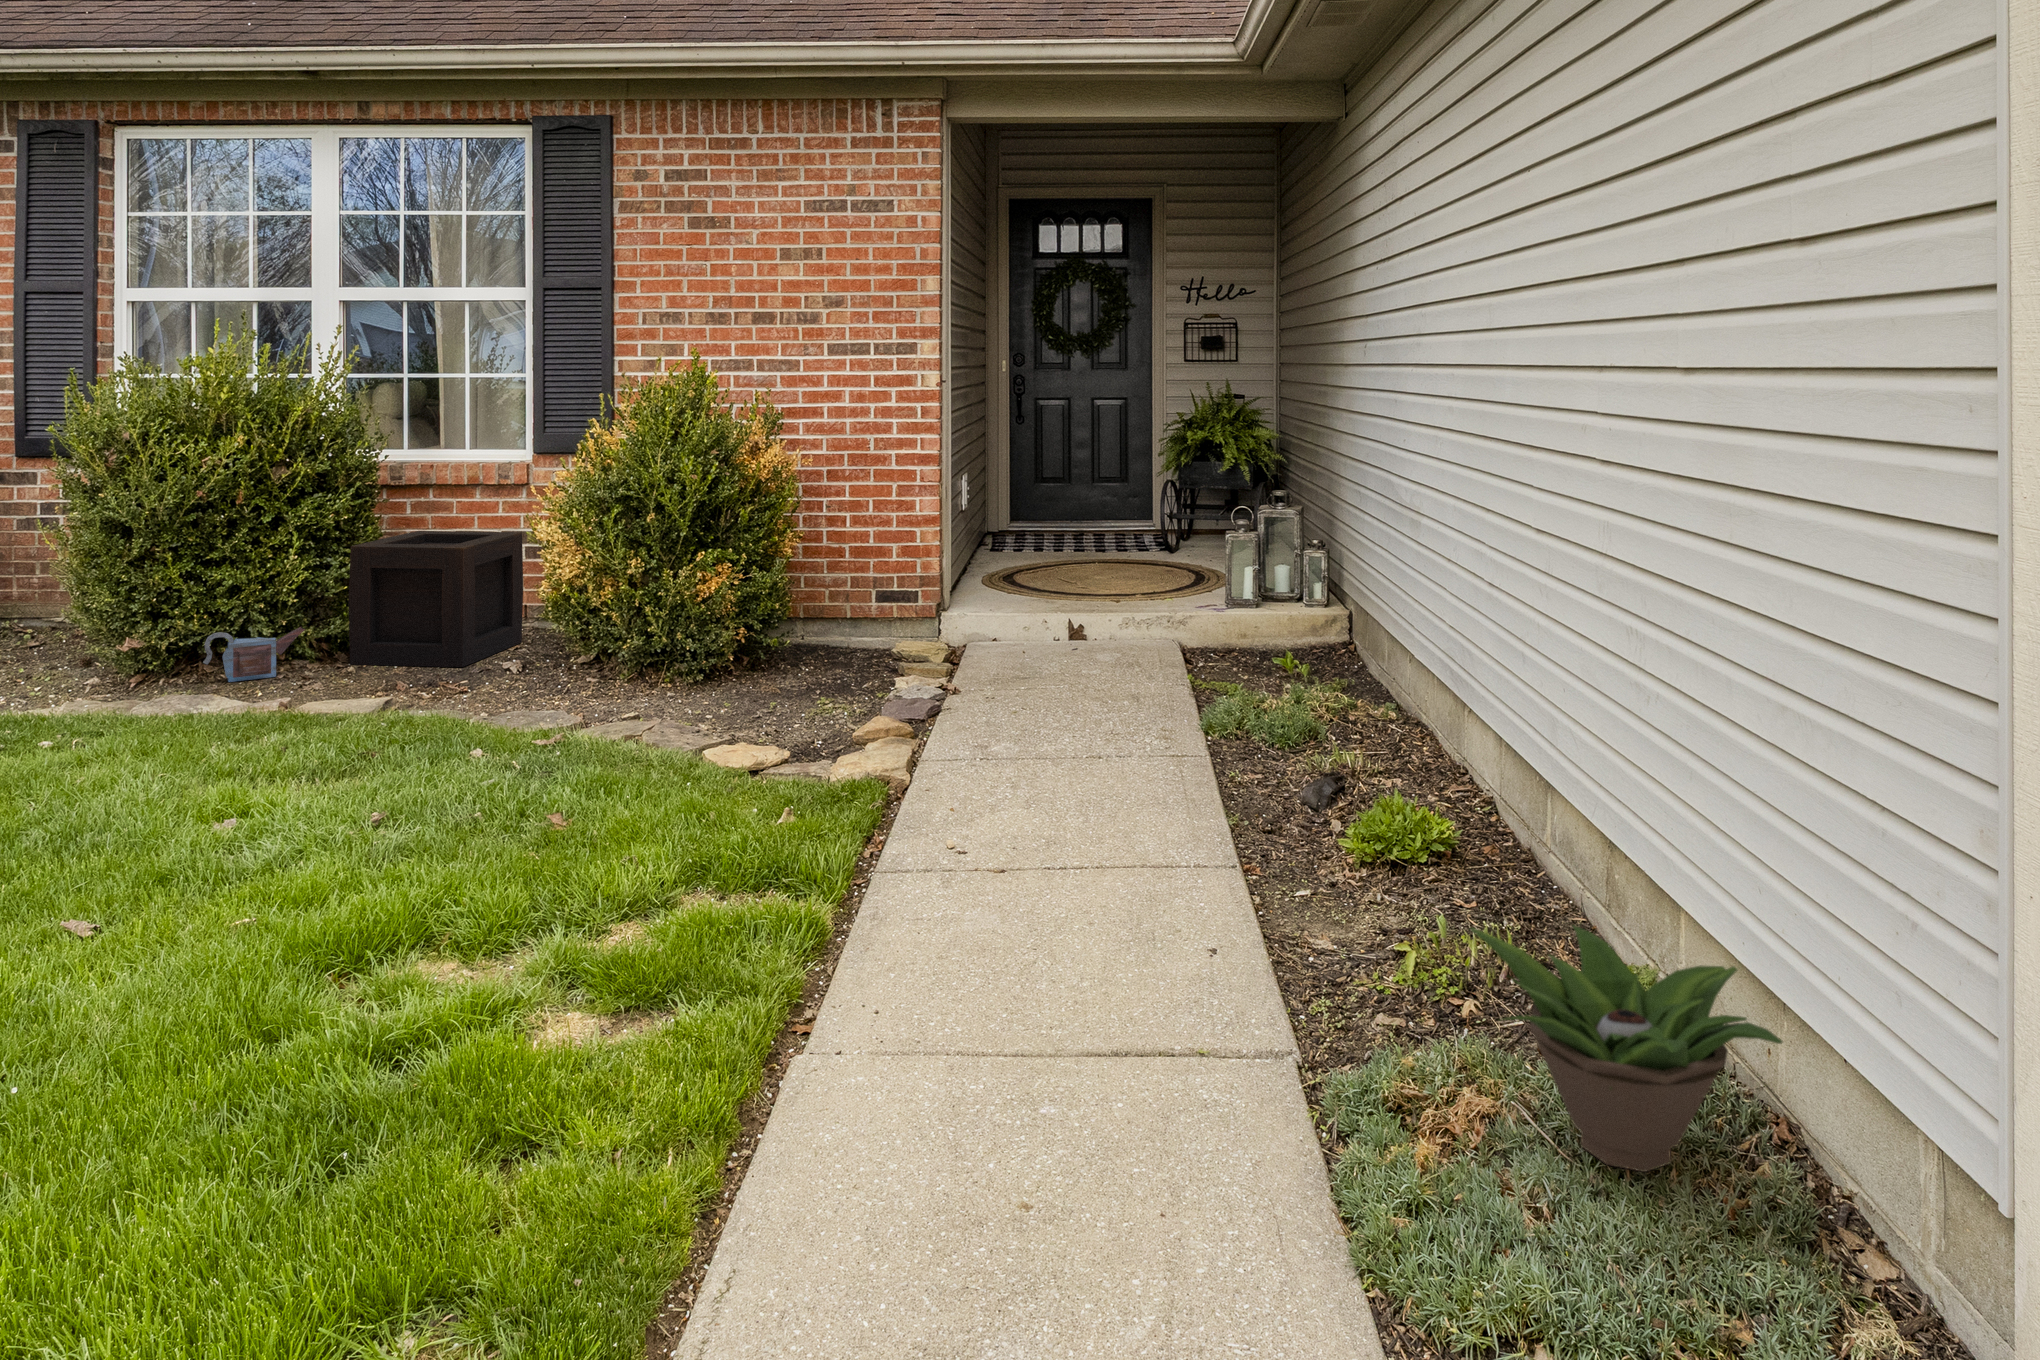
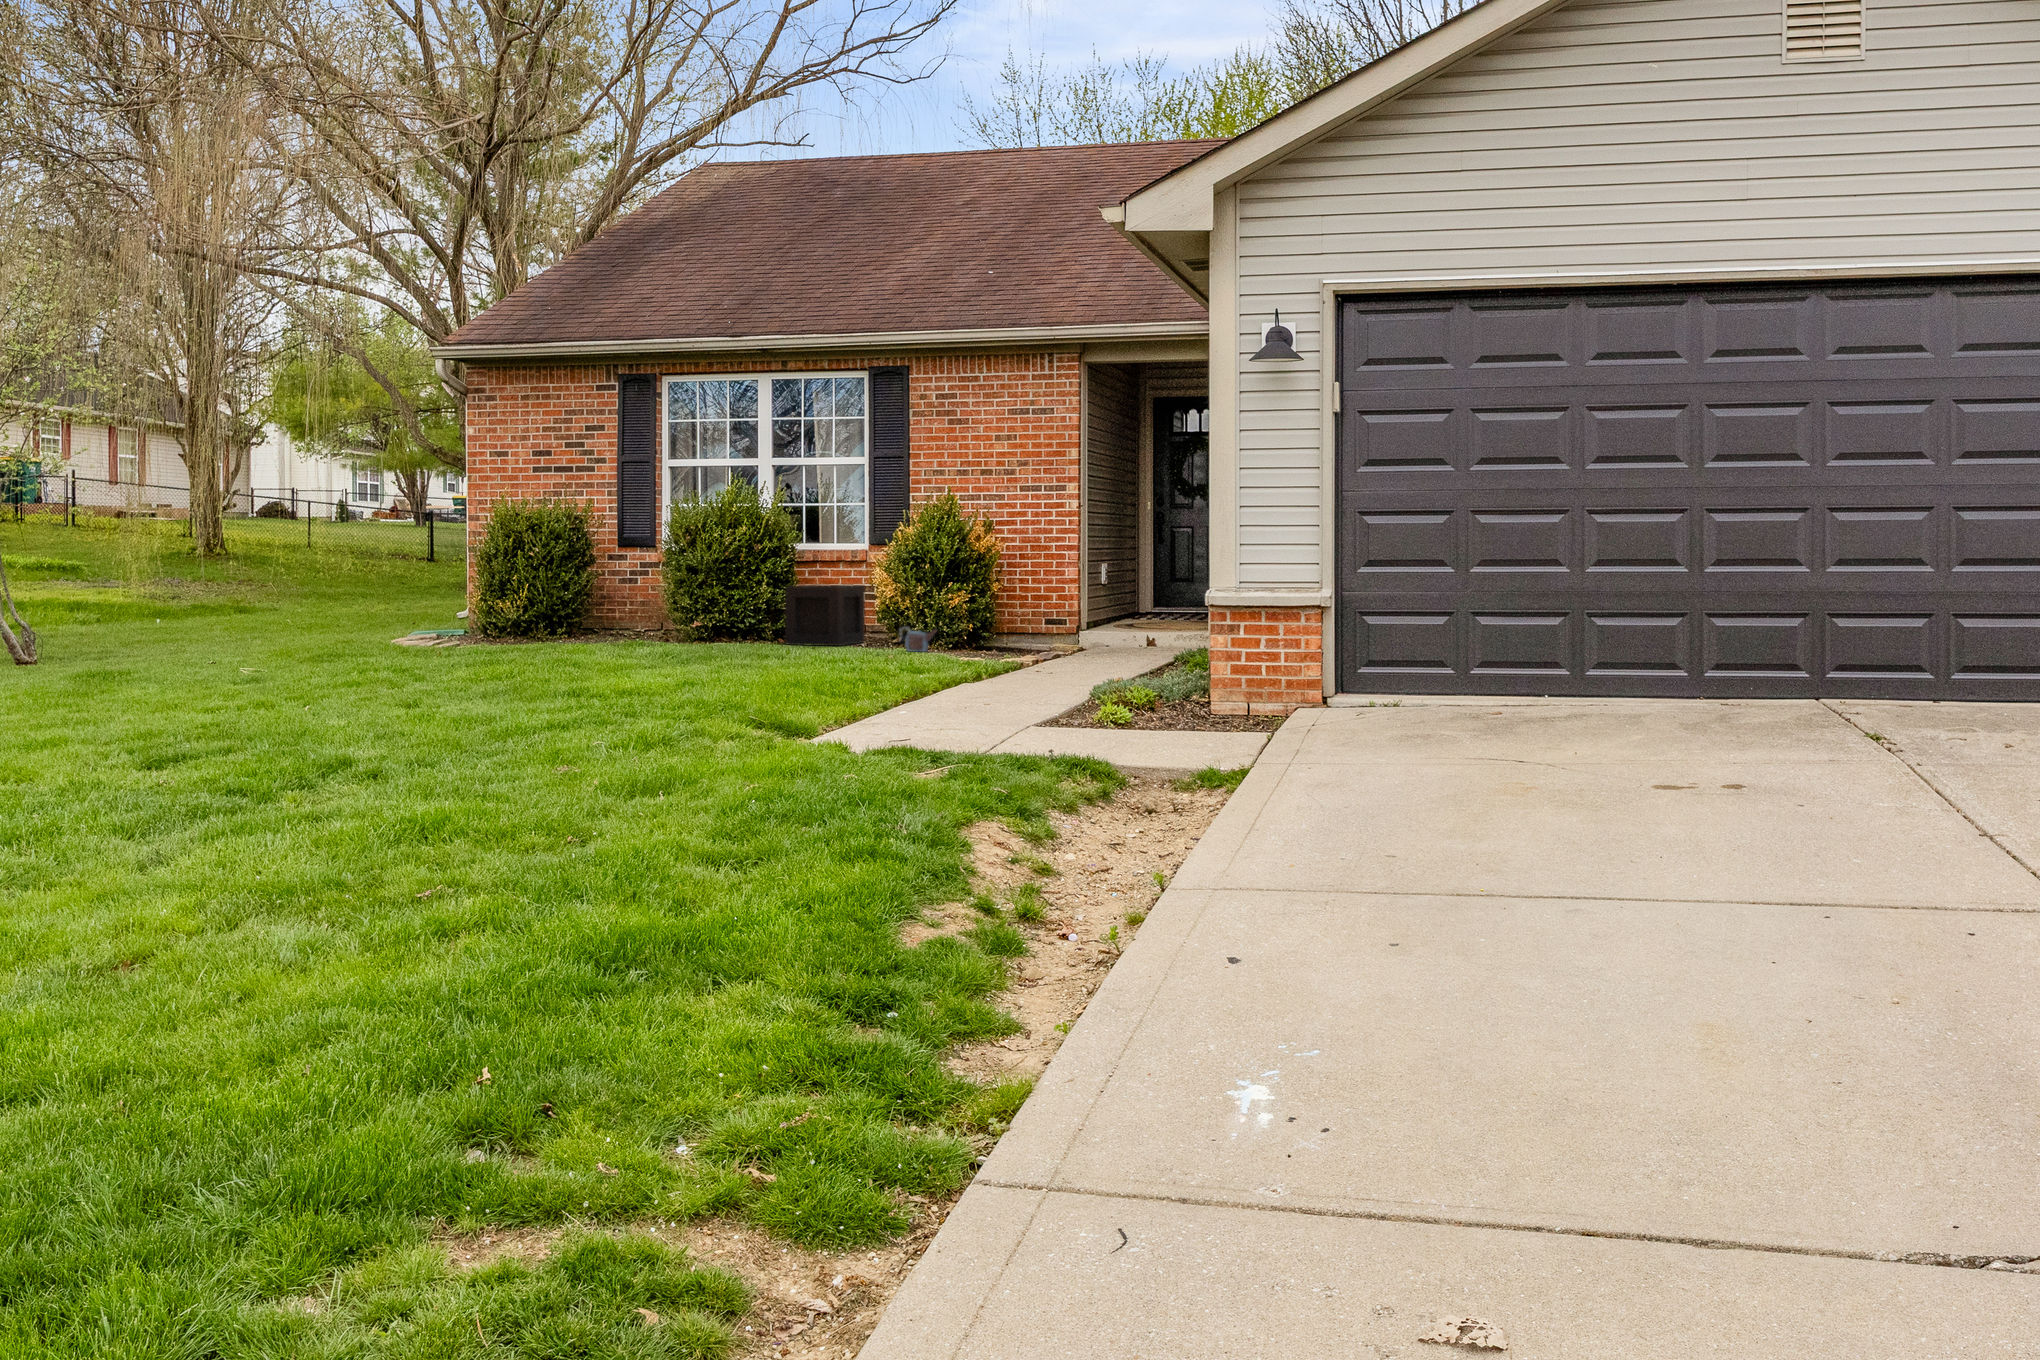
watering can: present [203,627,305,682] -> present [899,627,937,652]
decorative plant: present [1470,926,1783,1172] -> none [1141,641,1231,696]

